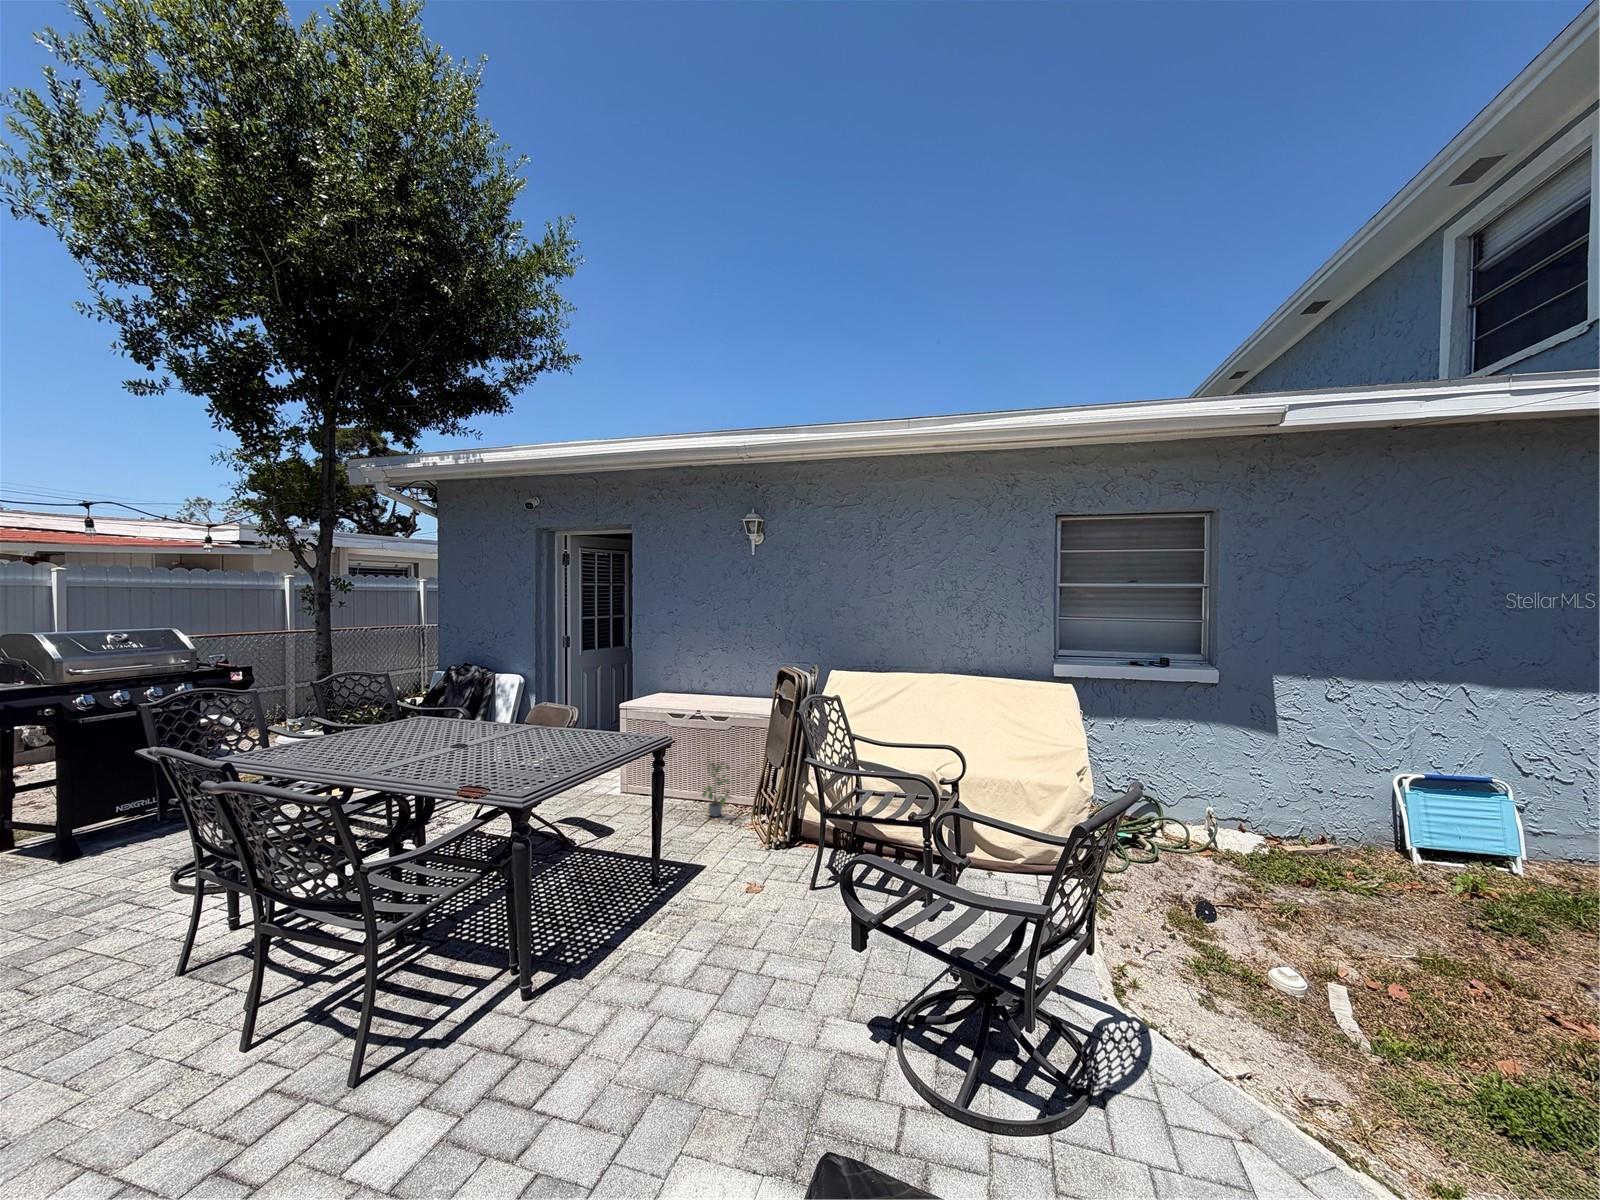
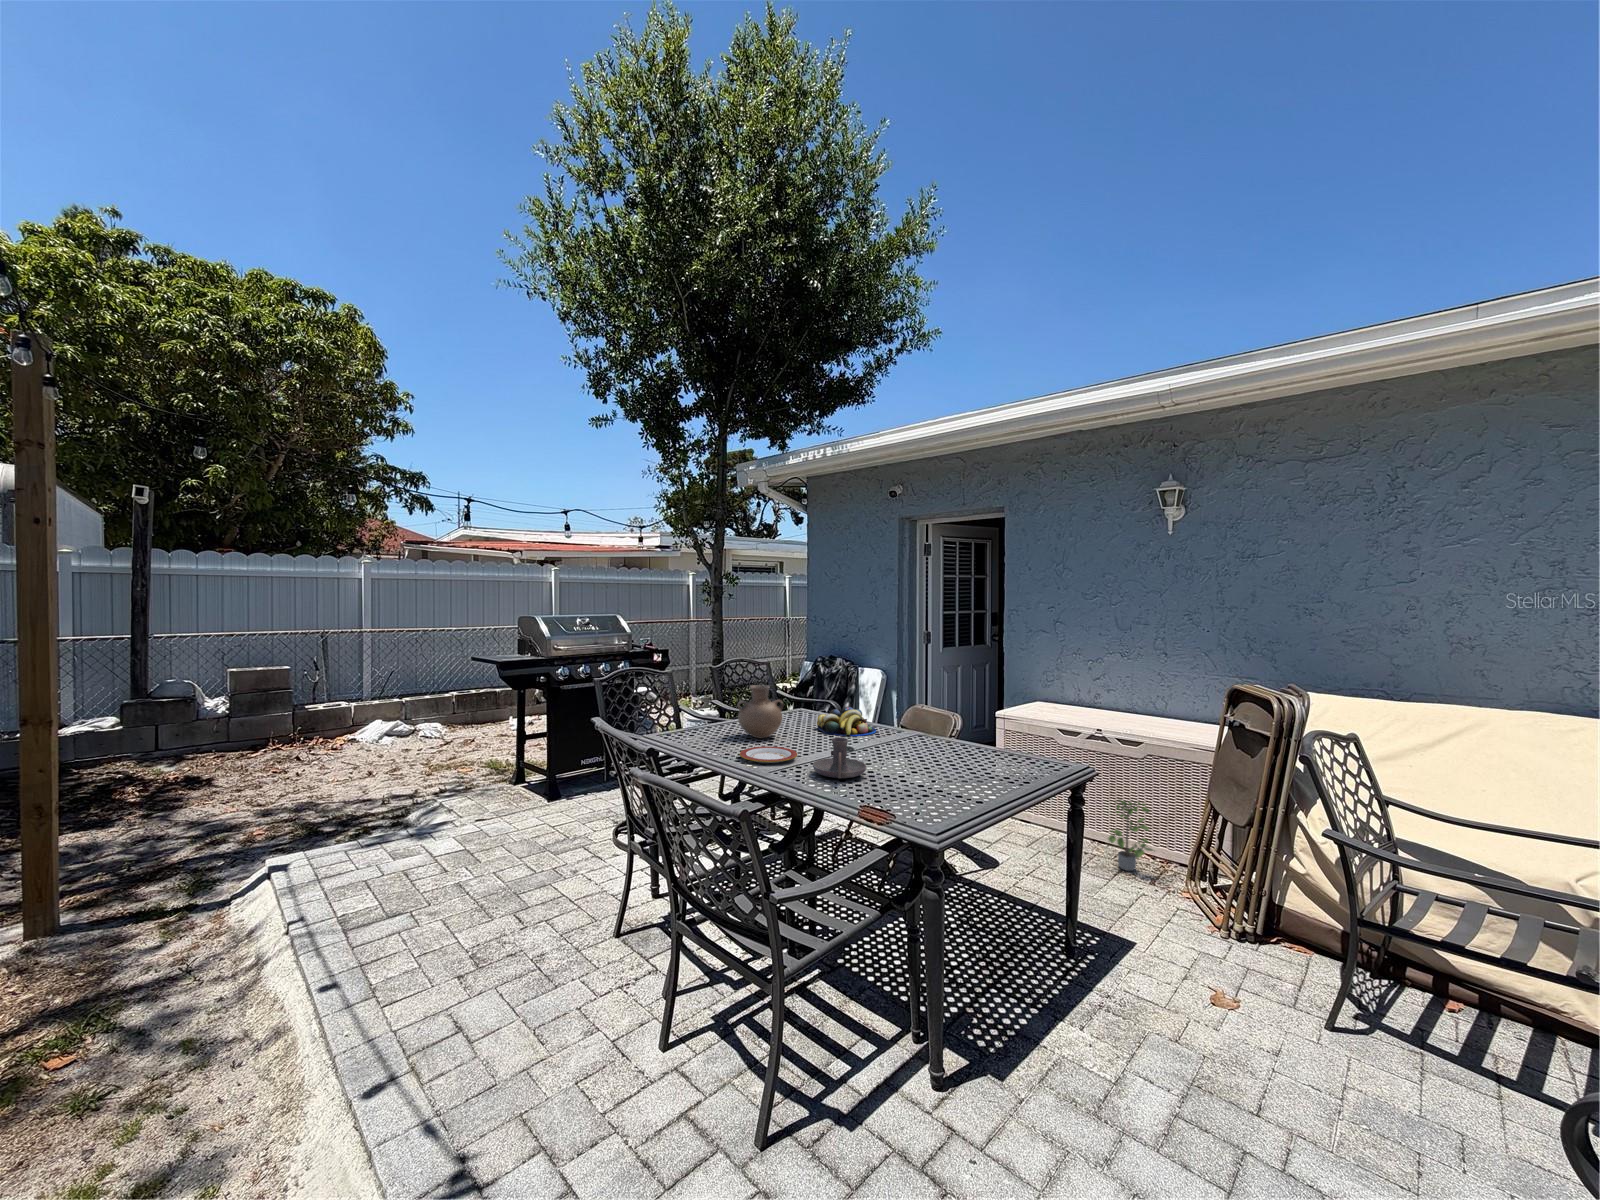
vase: none [341,695,396,747] -> present [738,685,783,738]
fruit bowl: none [435,709,498,737] -> present [817,707,876,736]
candle holder: none [420,735,475,770] -> present [813,738,866,779]
plate: none [340,752,407,768] -> present [740,746,797,763]

